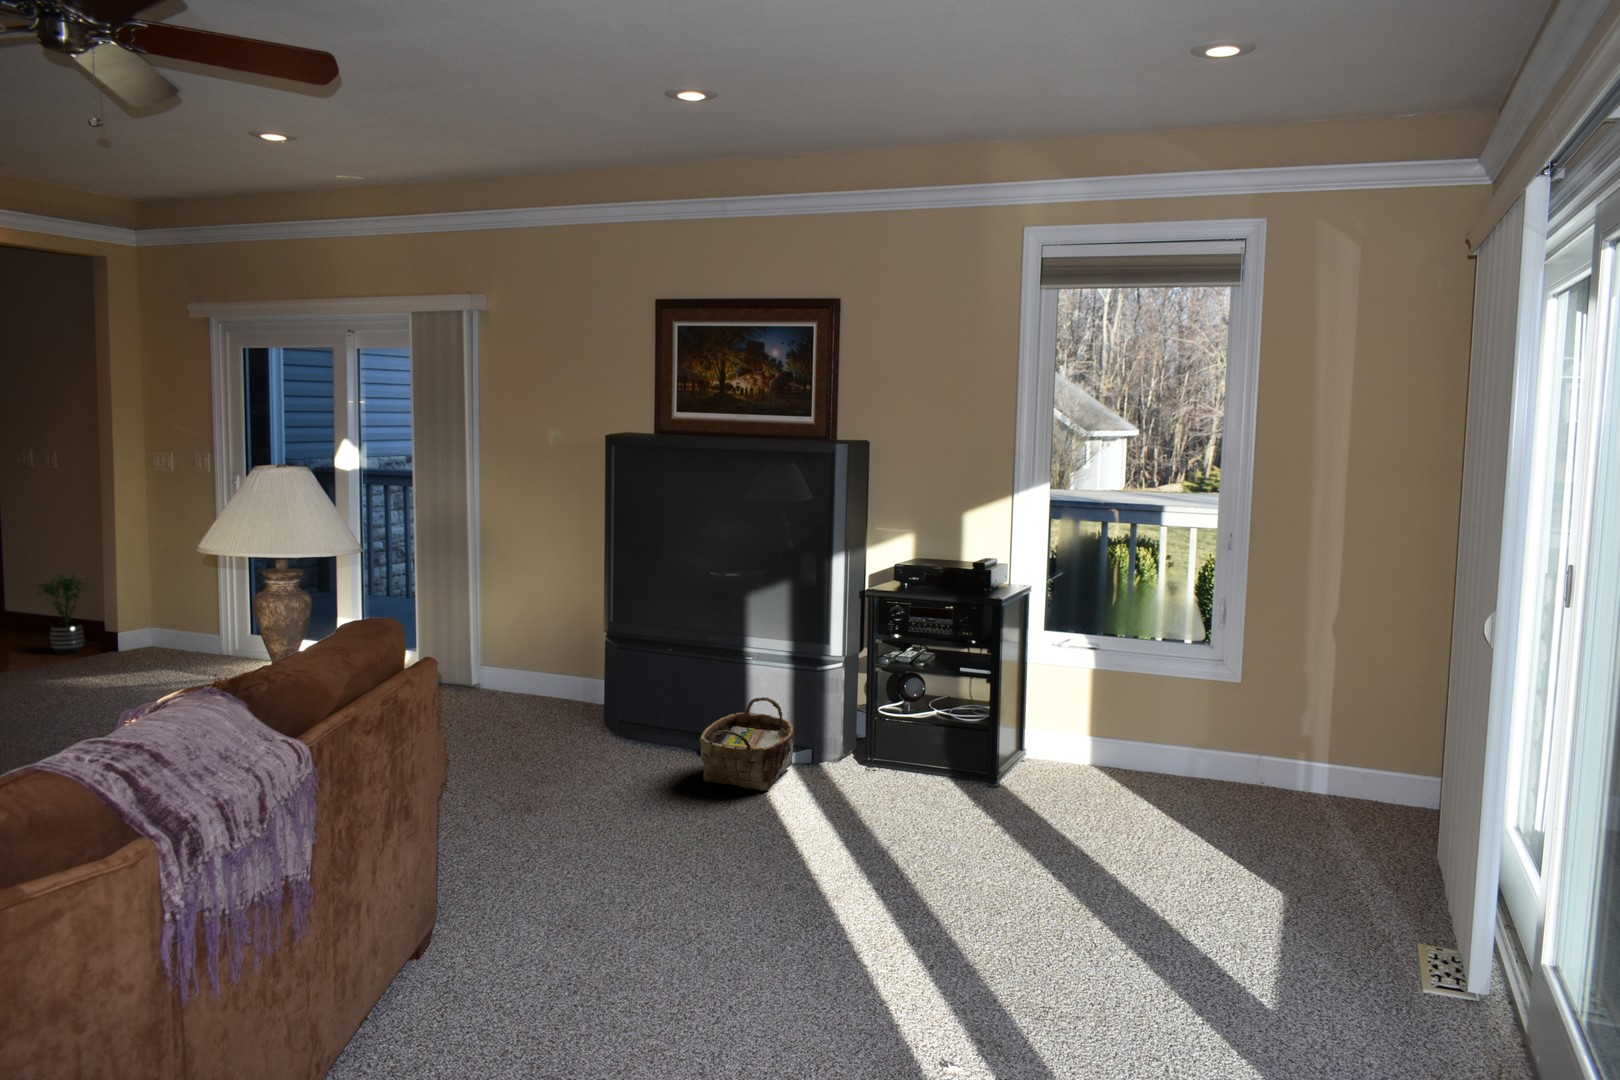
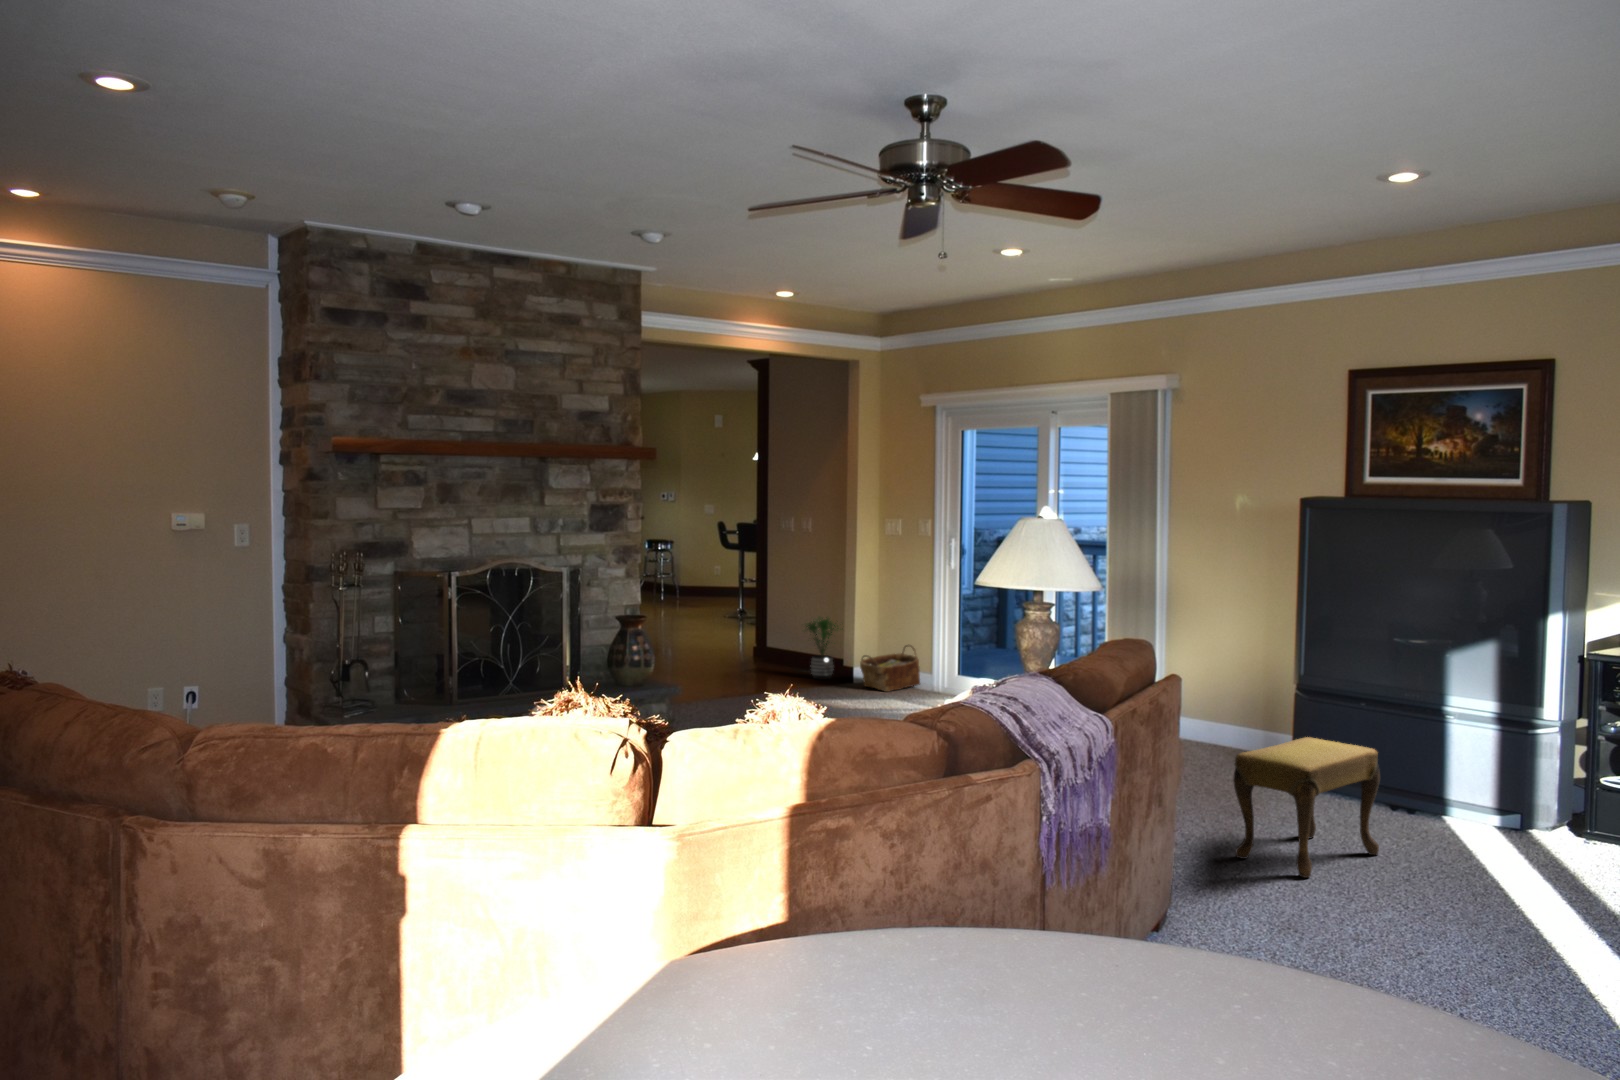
footstool: none [526,697,679,856] -> present [1233,737,1380,878]
woven basket: present [700,697,794,791] -> present [860,645,920,692]

